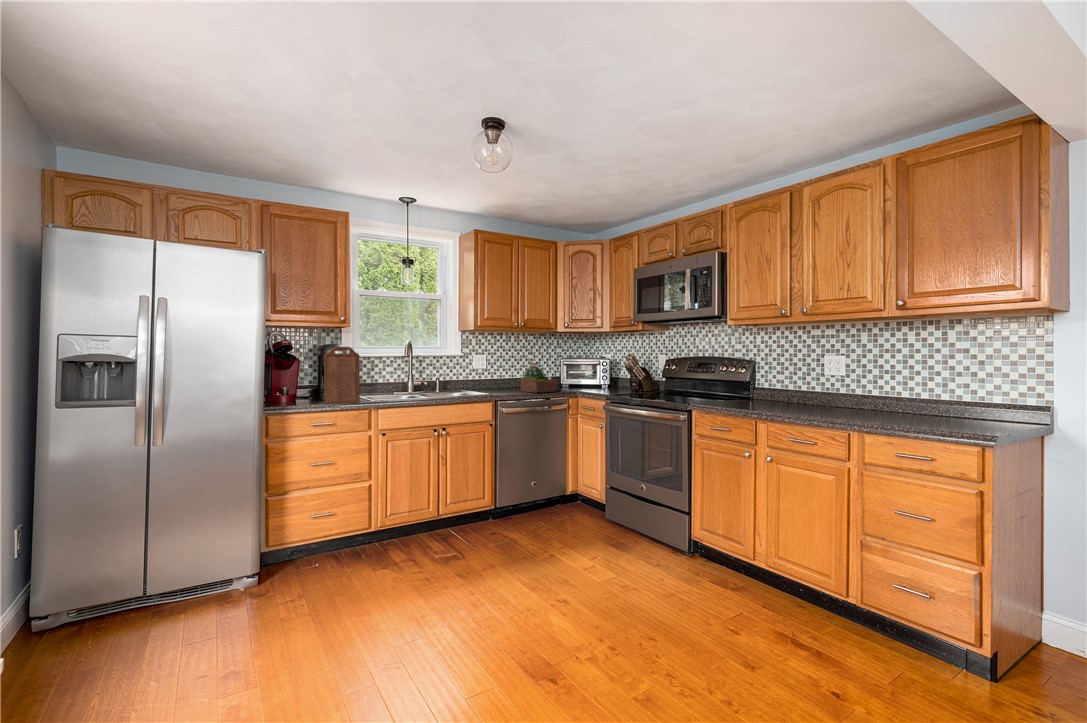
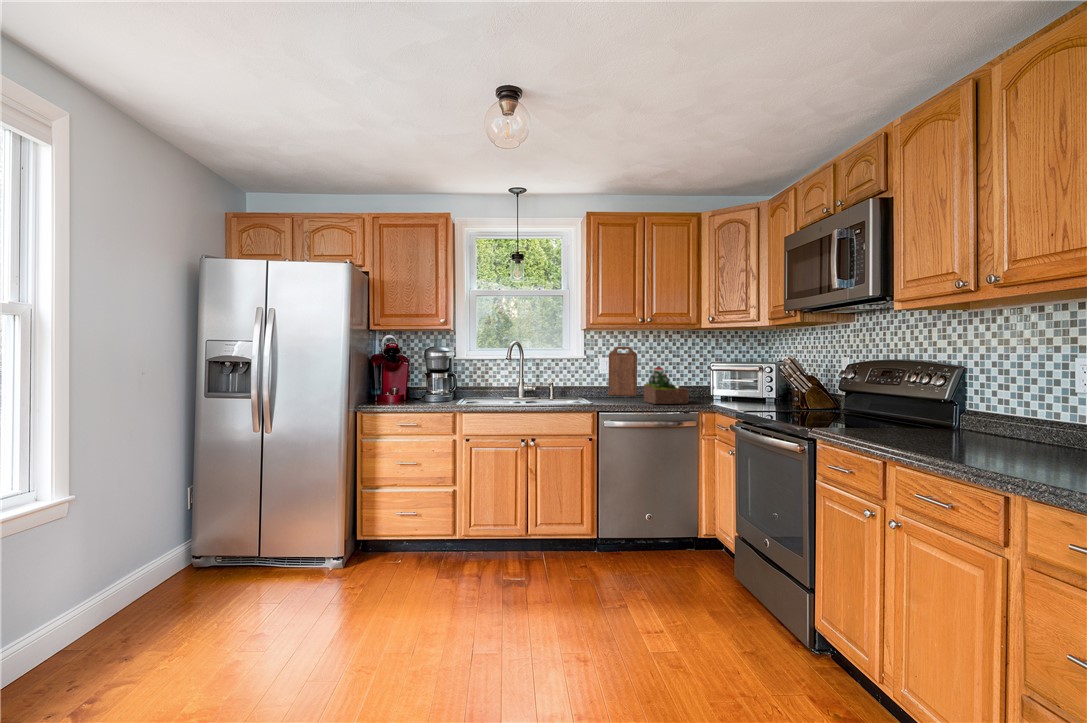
cutting board: present [324,347,360,404] -> present [608,347,637,396]

